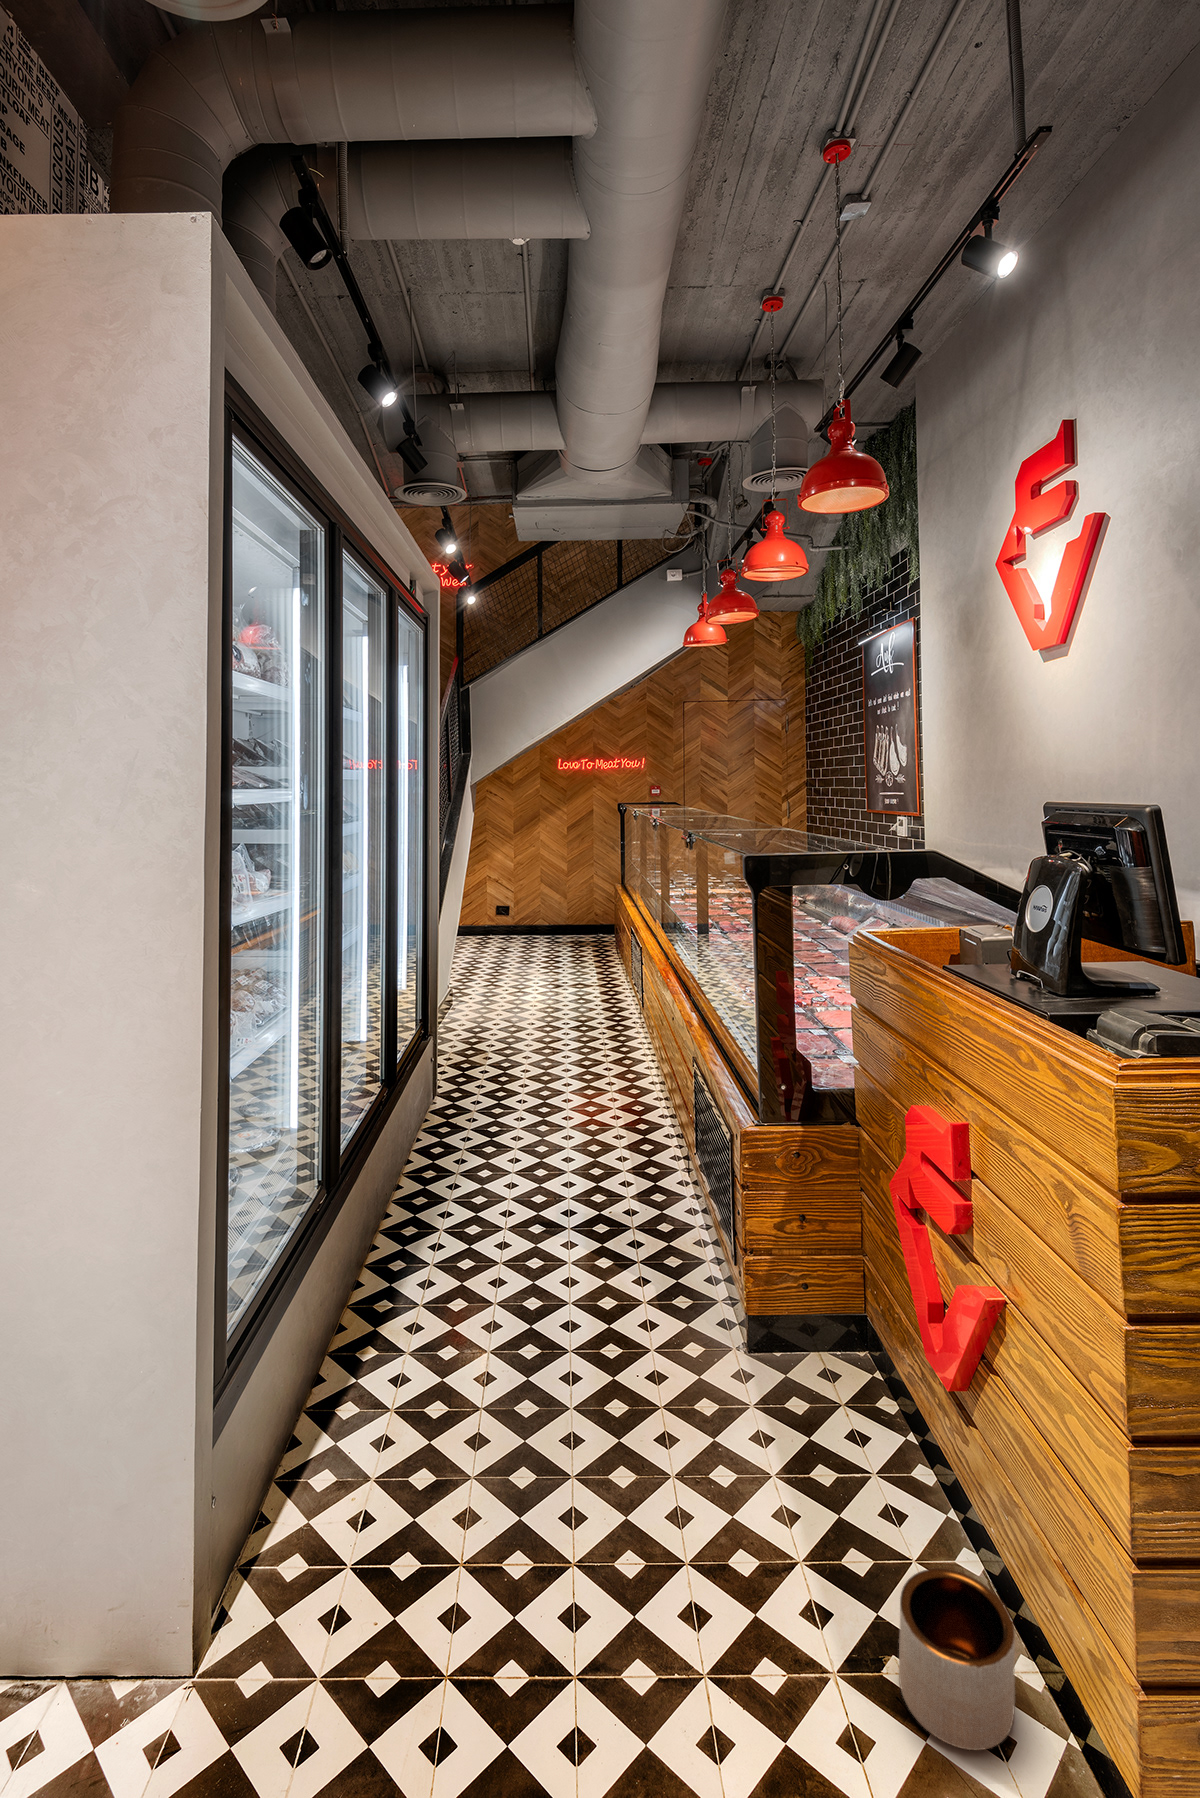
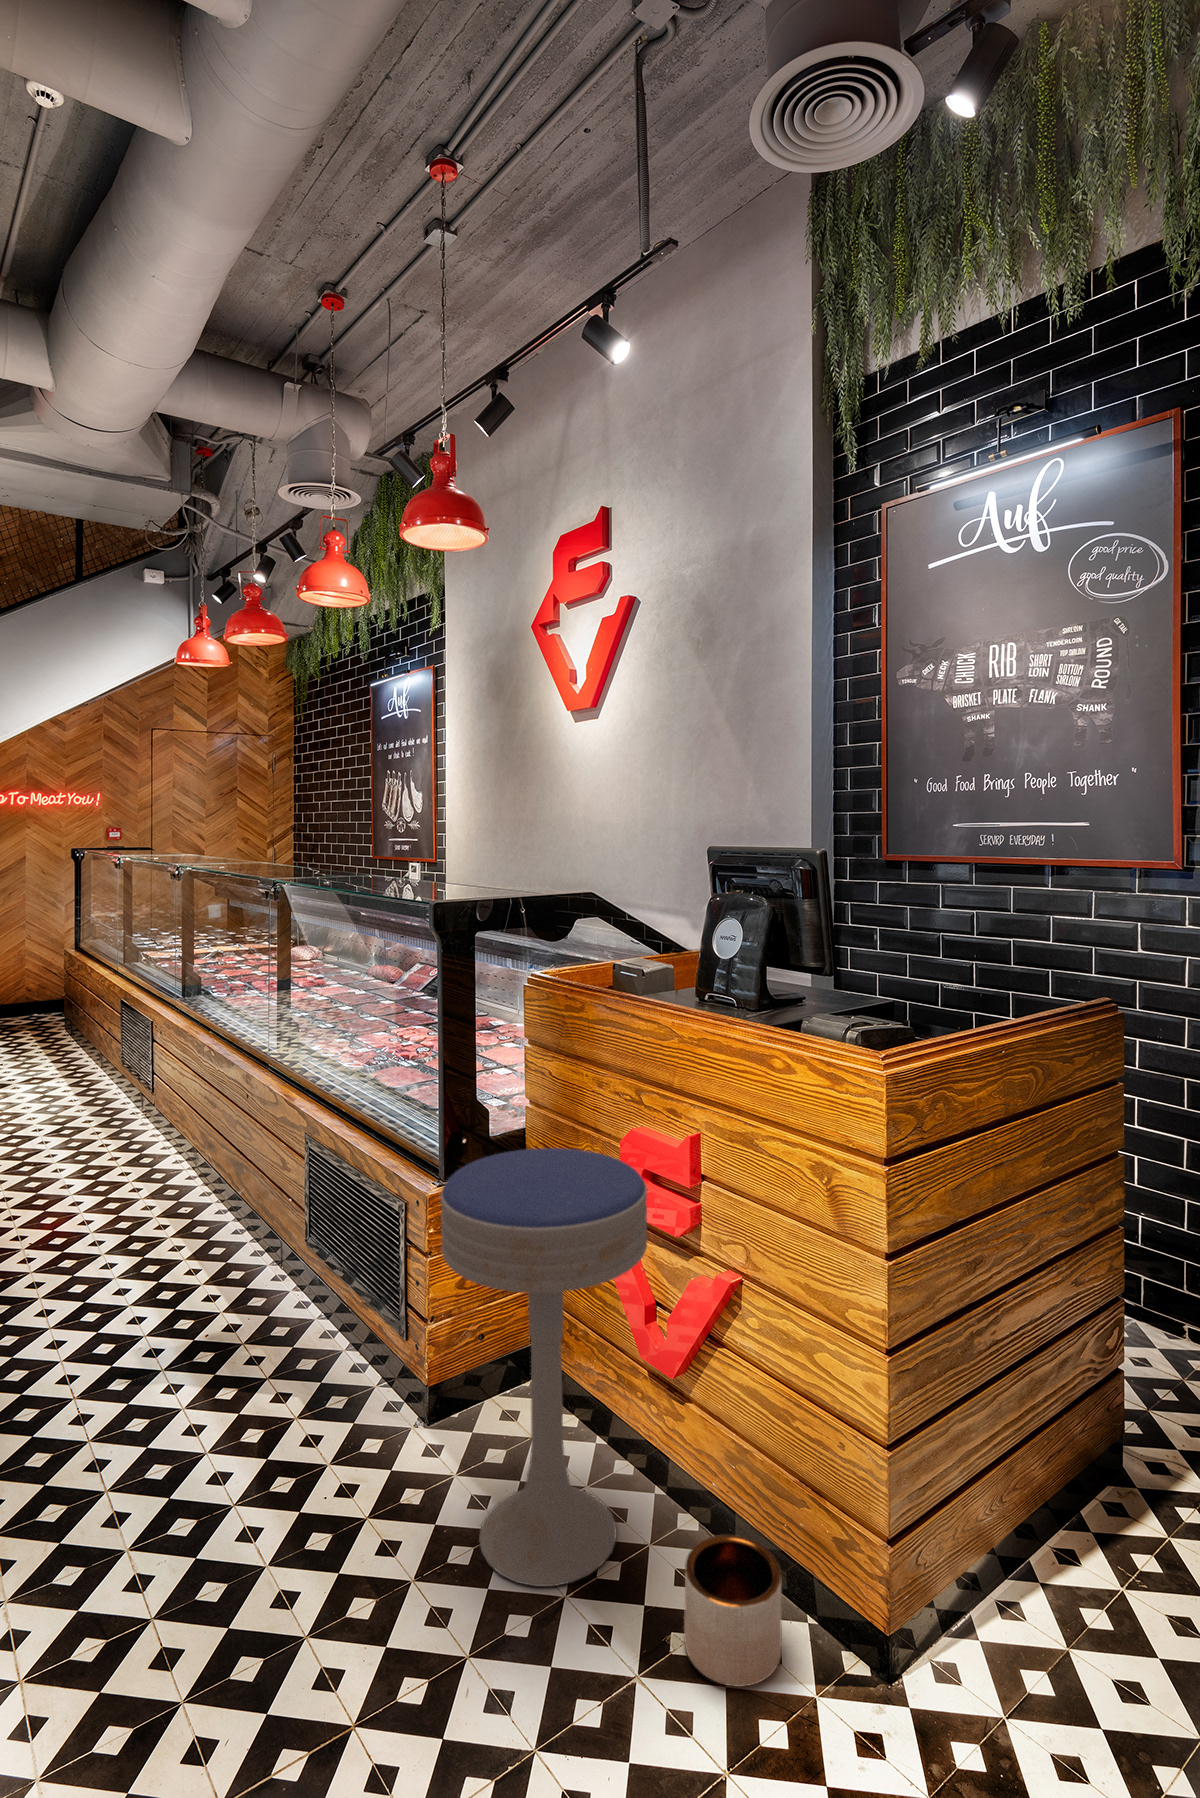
bar stool: none [704,1111,919,1548] -> present [441,1148,647,1586]

